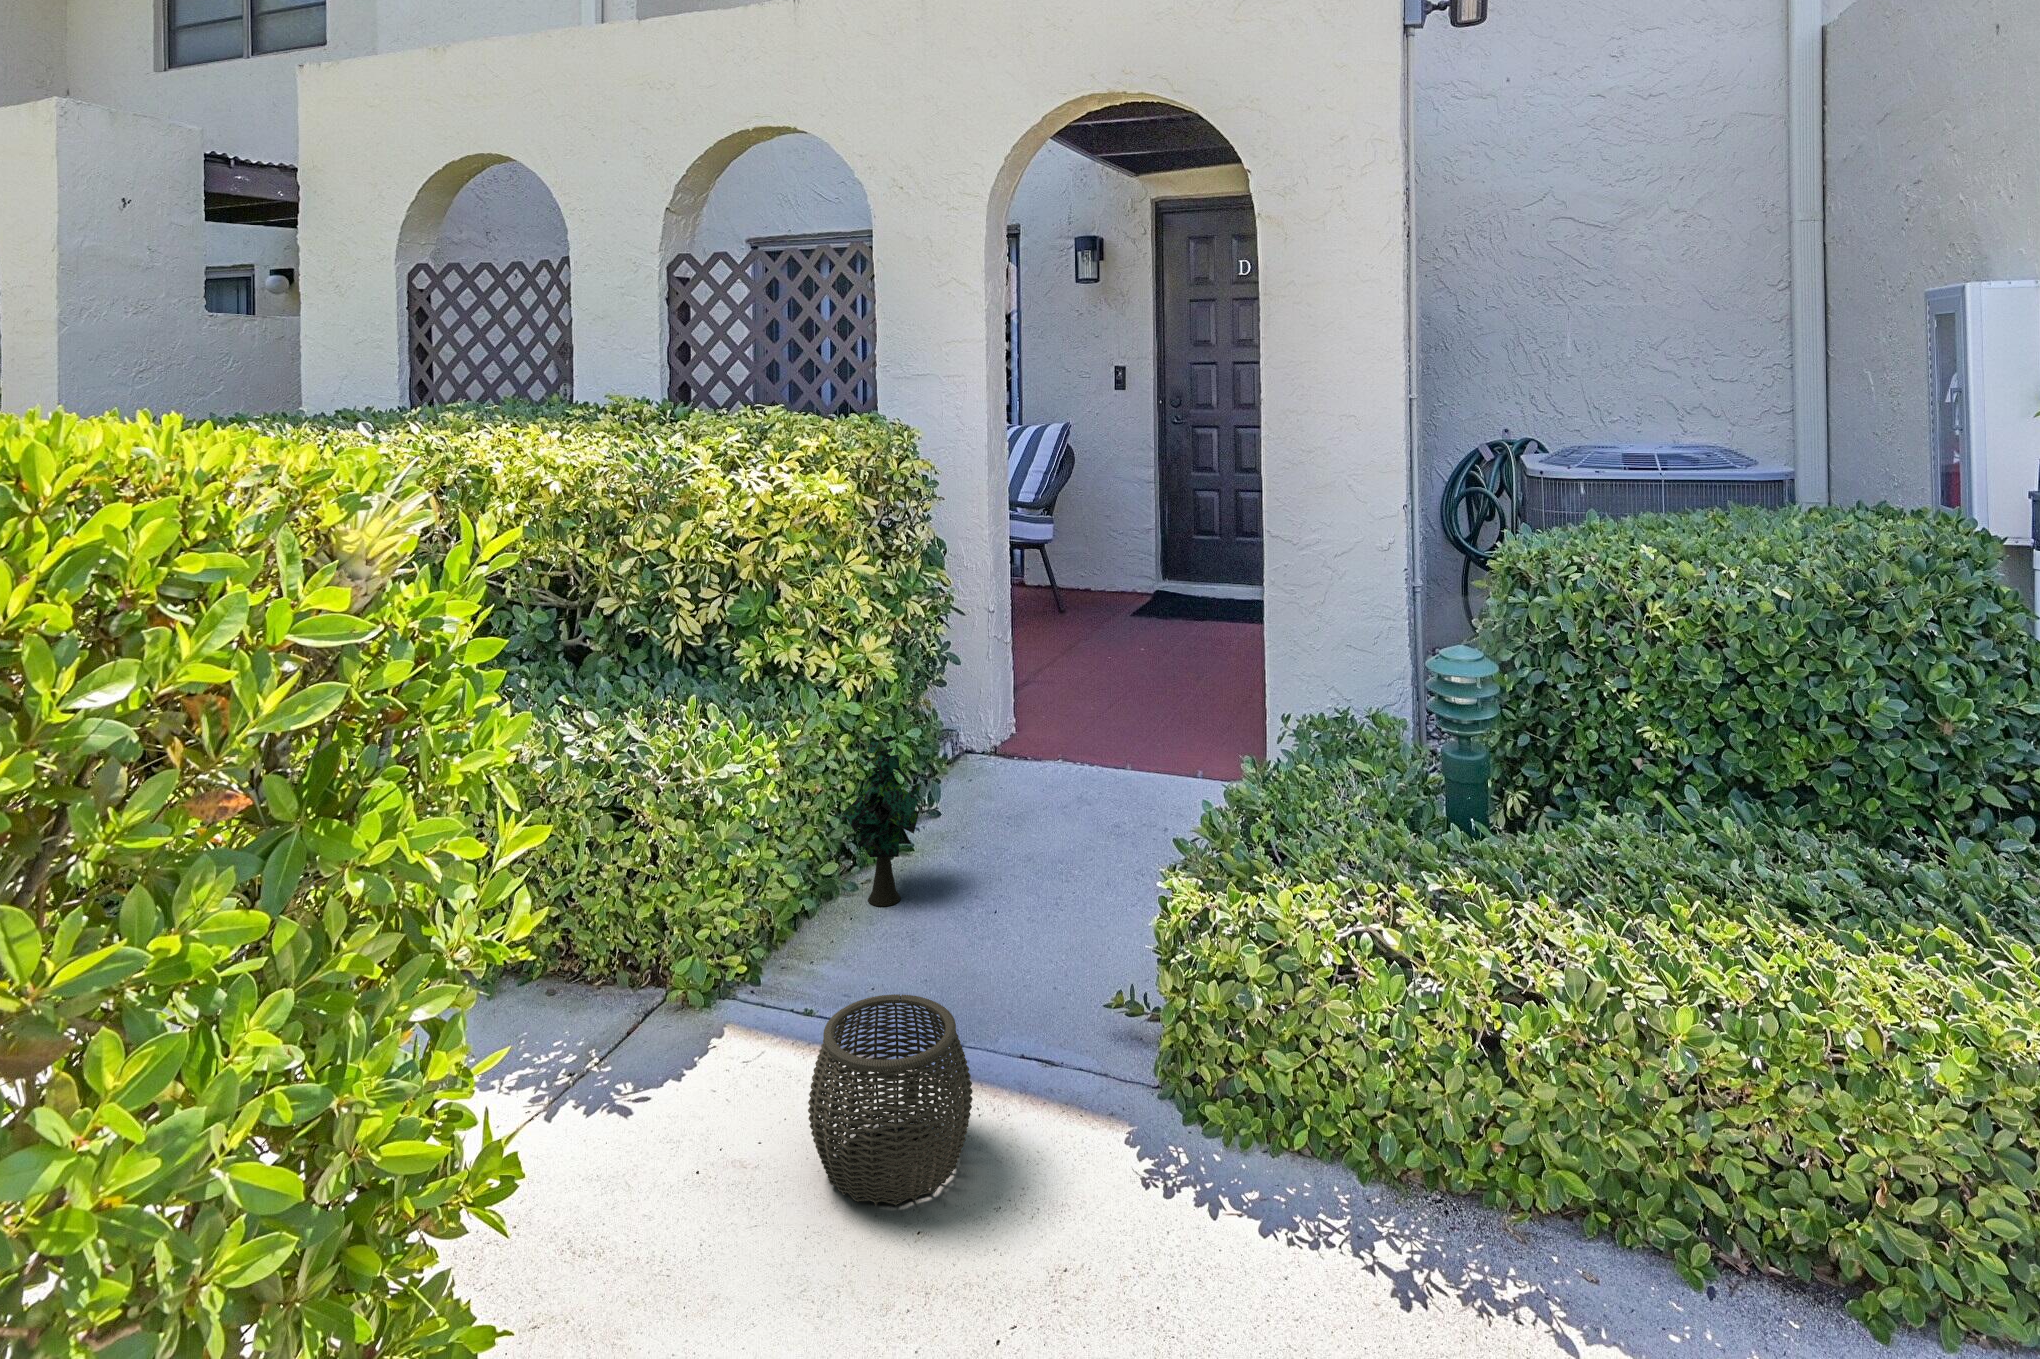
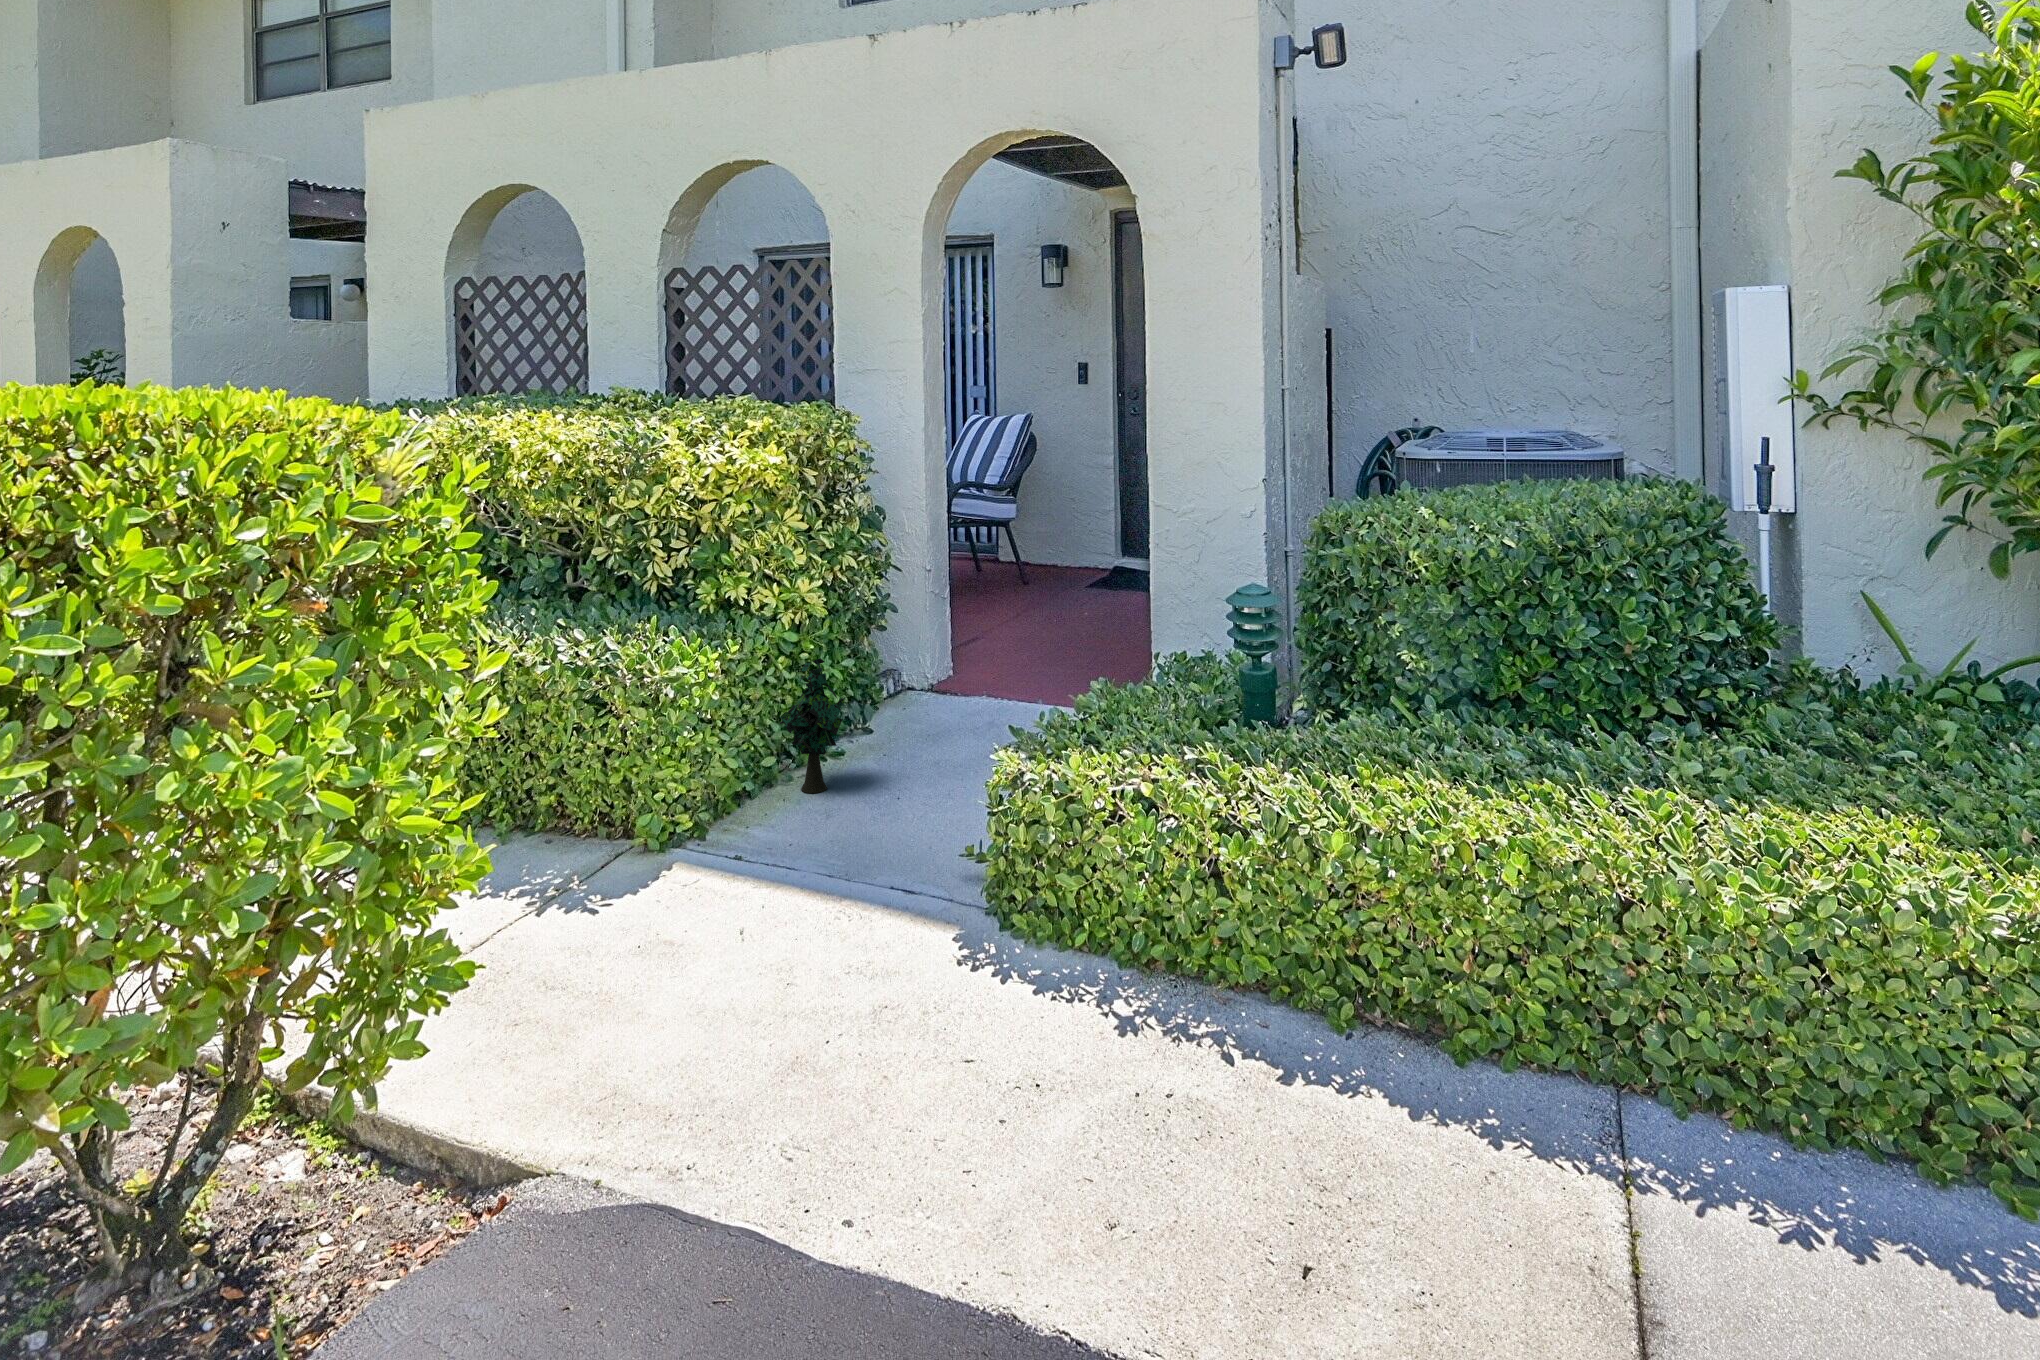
woven basket: present [808,994,973,1205] -> none [717,828,839,969]

